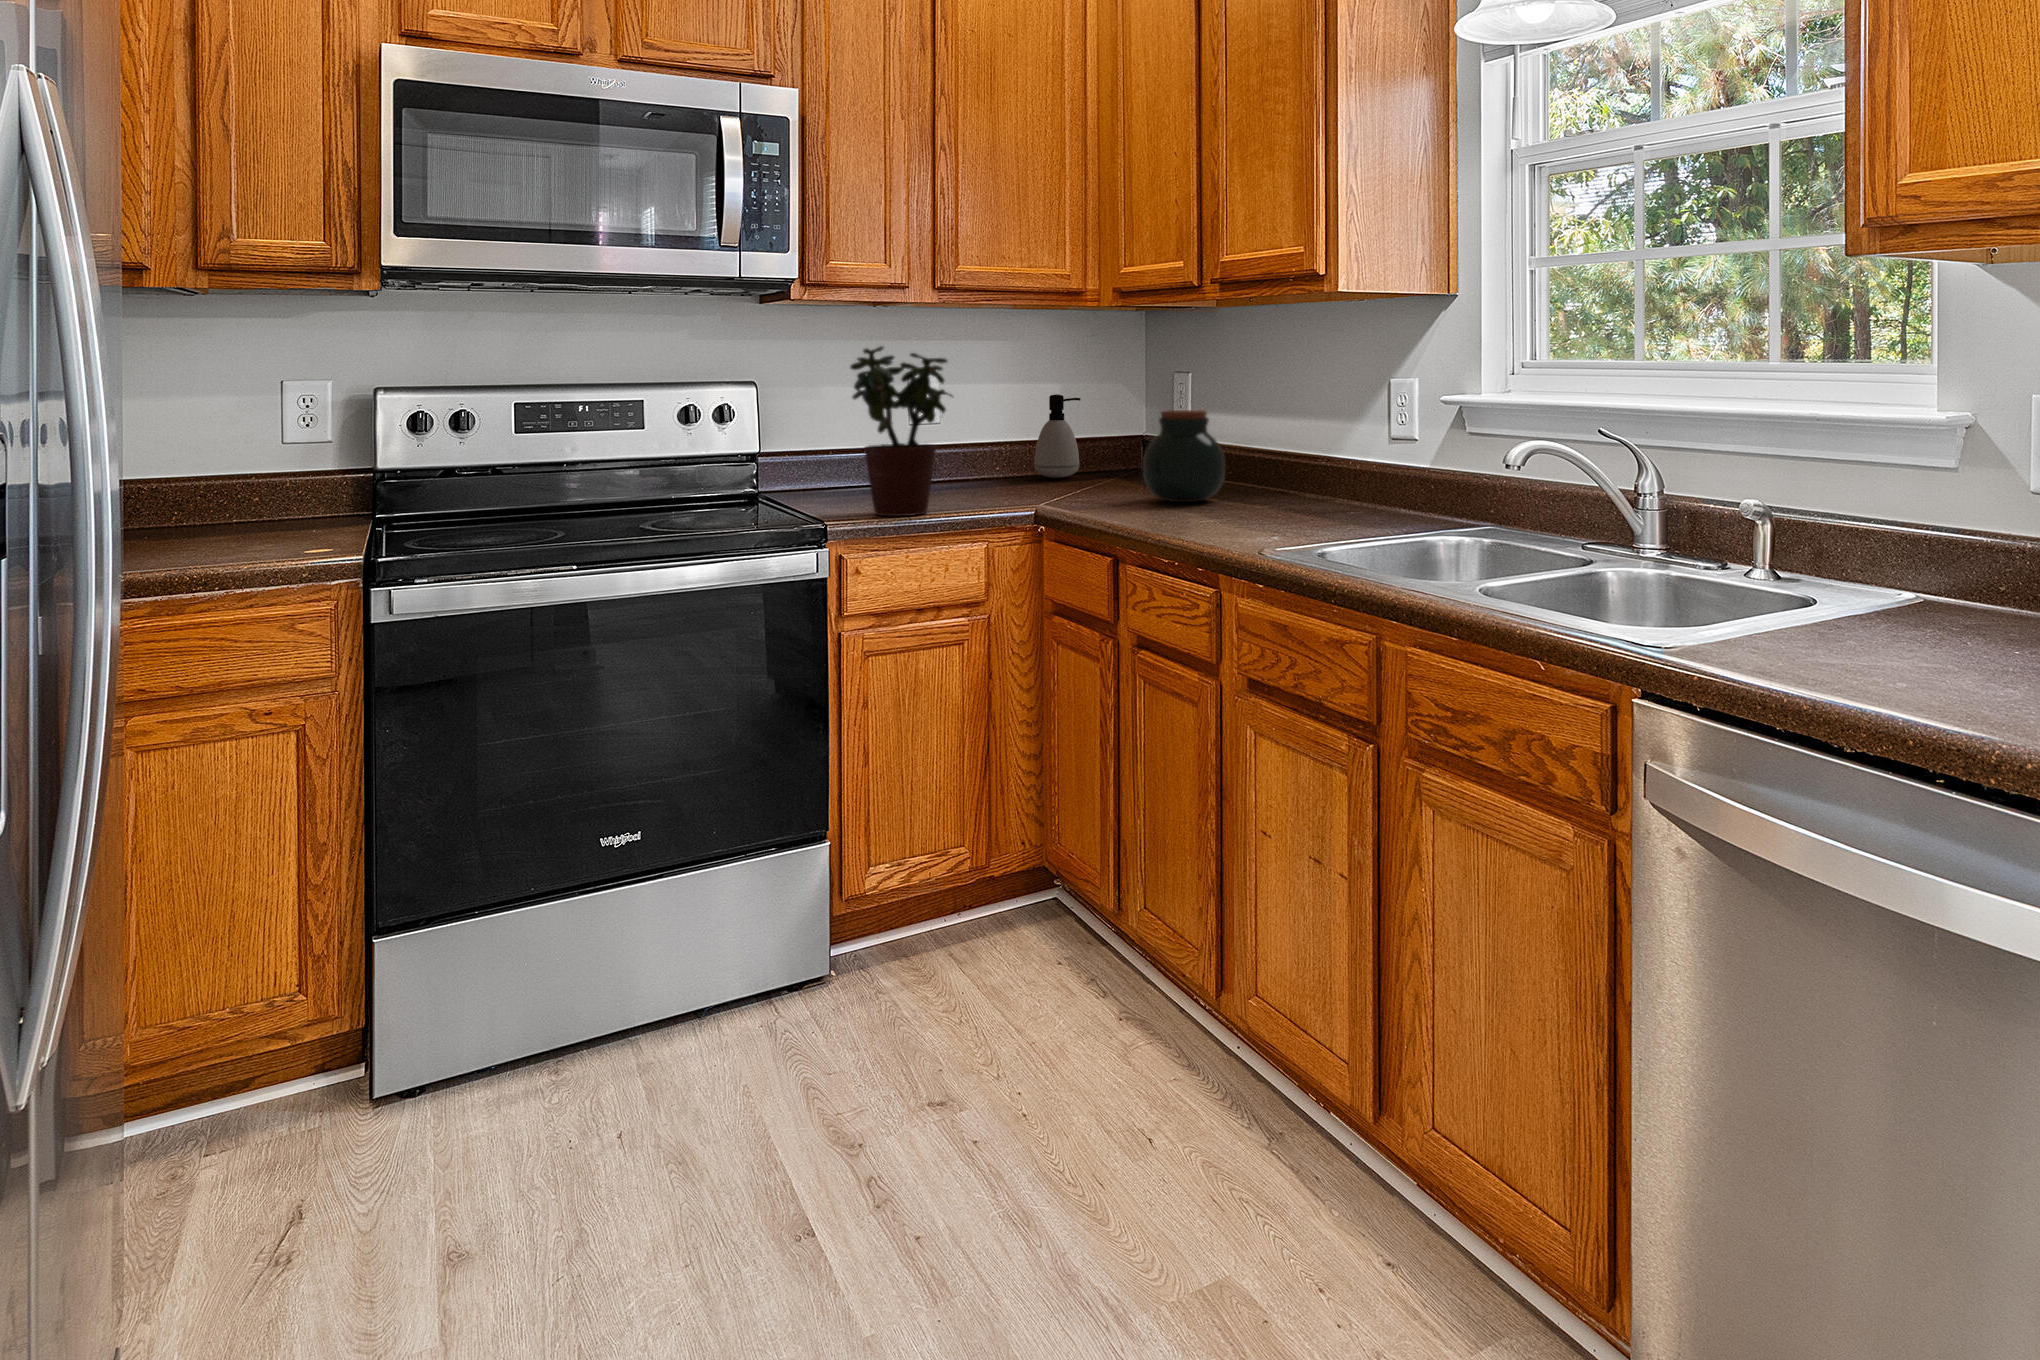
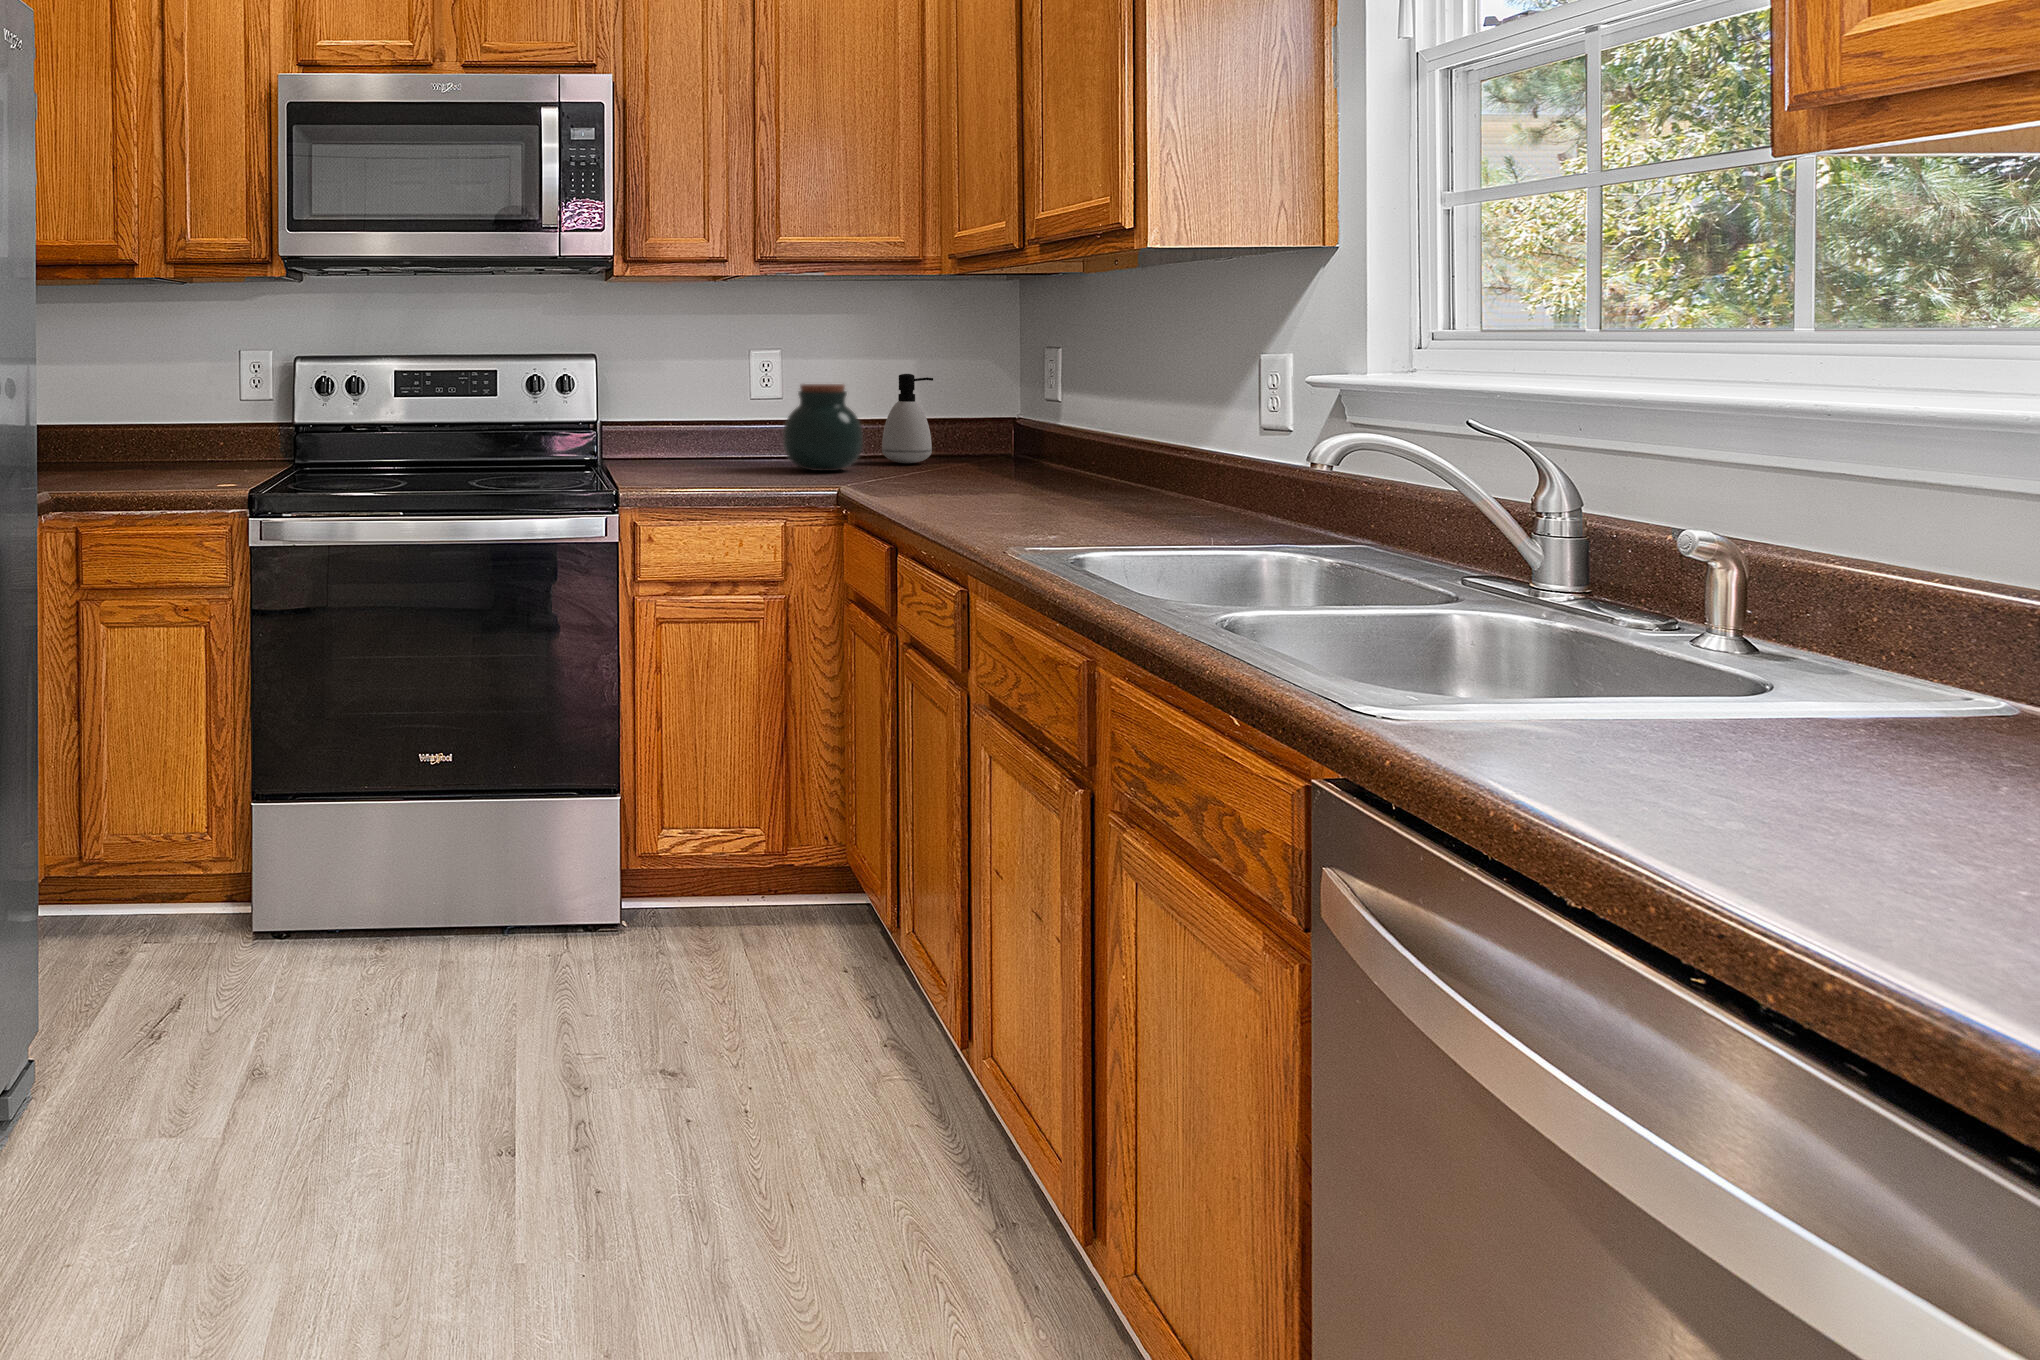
potted plant: present [850,346,953,516] -> none [644,320,747,490]
jar: present [1143,410,1225,502] -> present [783,384,863,471]

